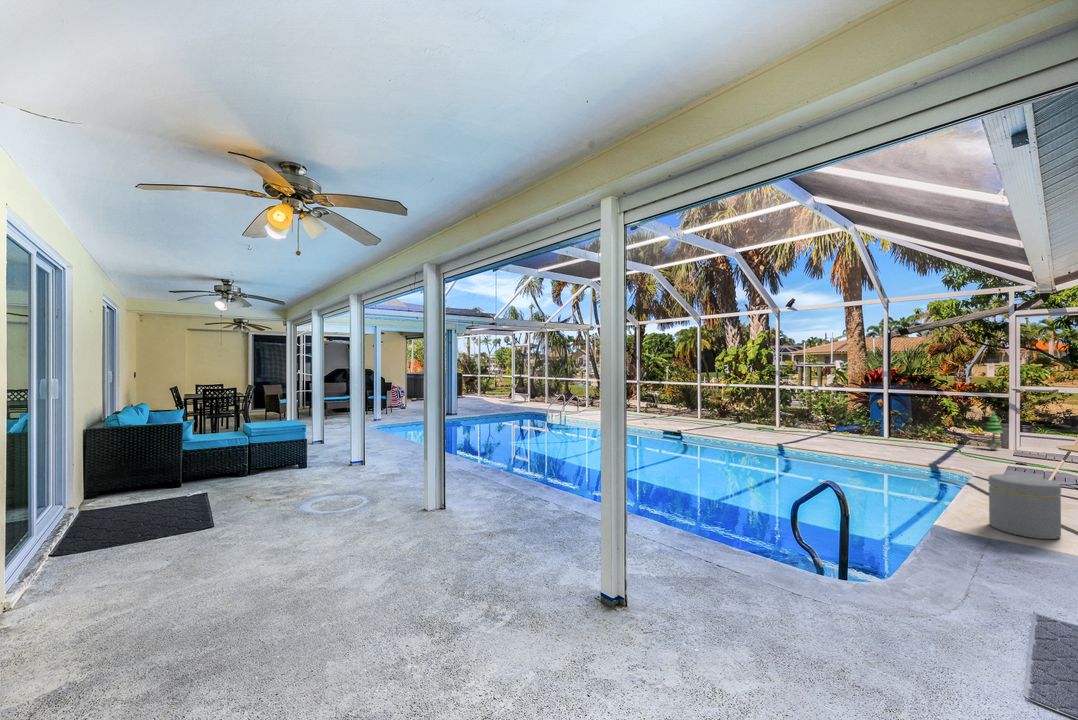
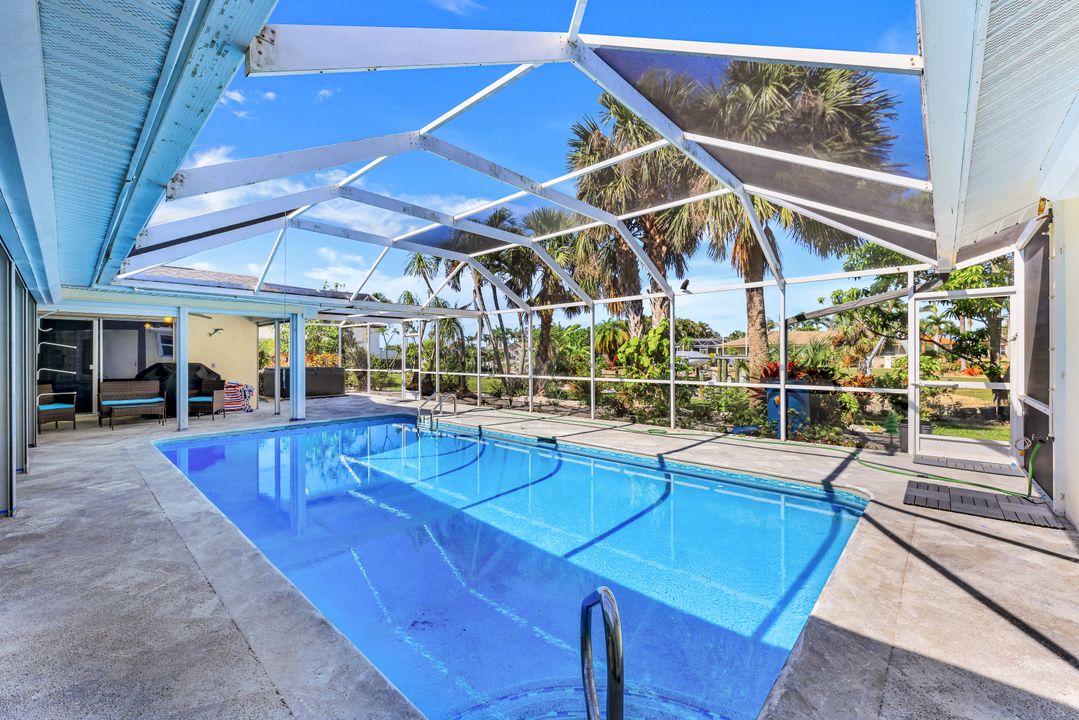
ottoman: present [988,474,1061,539] -> none [863,512,956,614]

